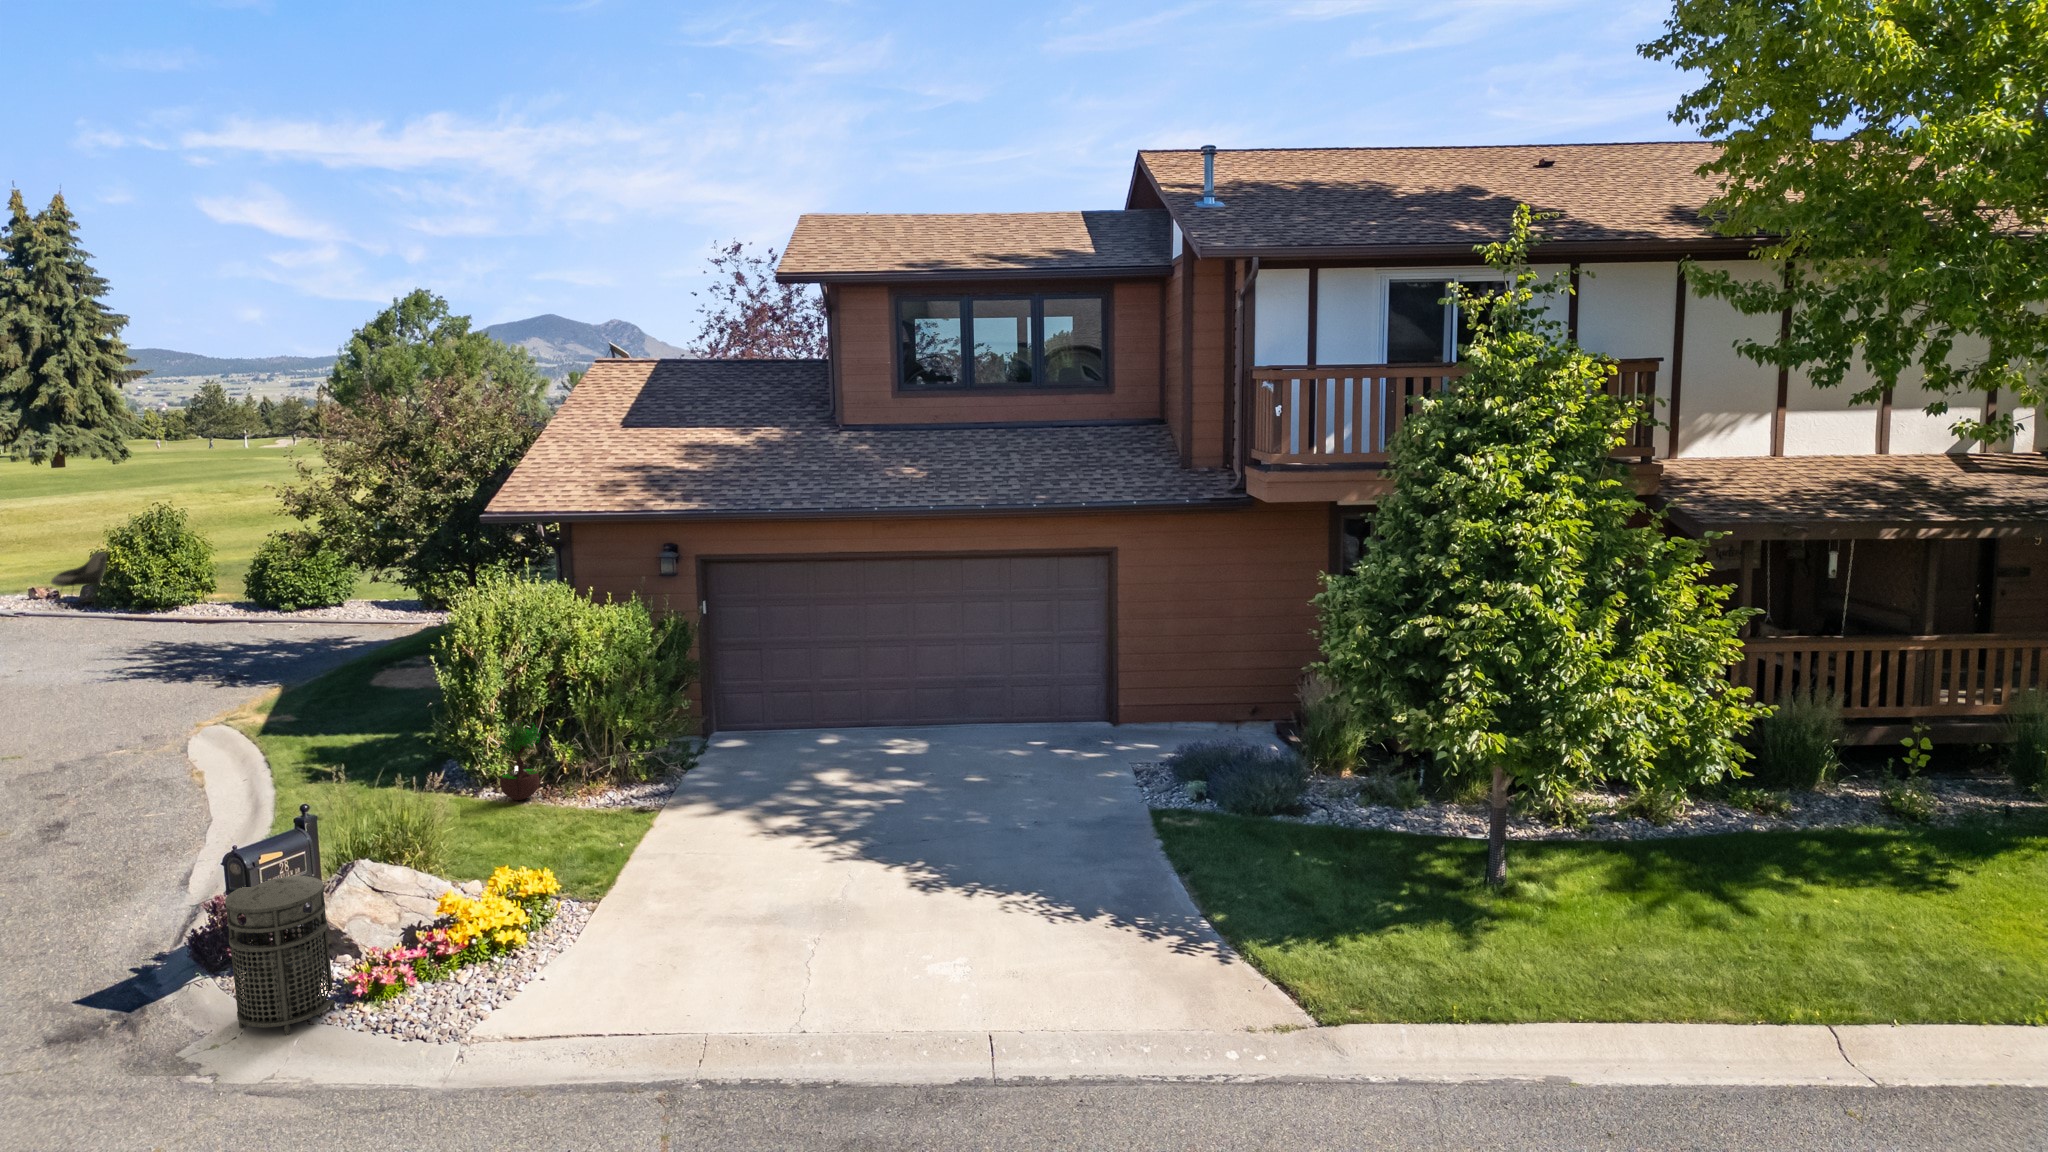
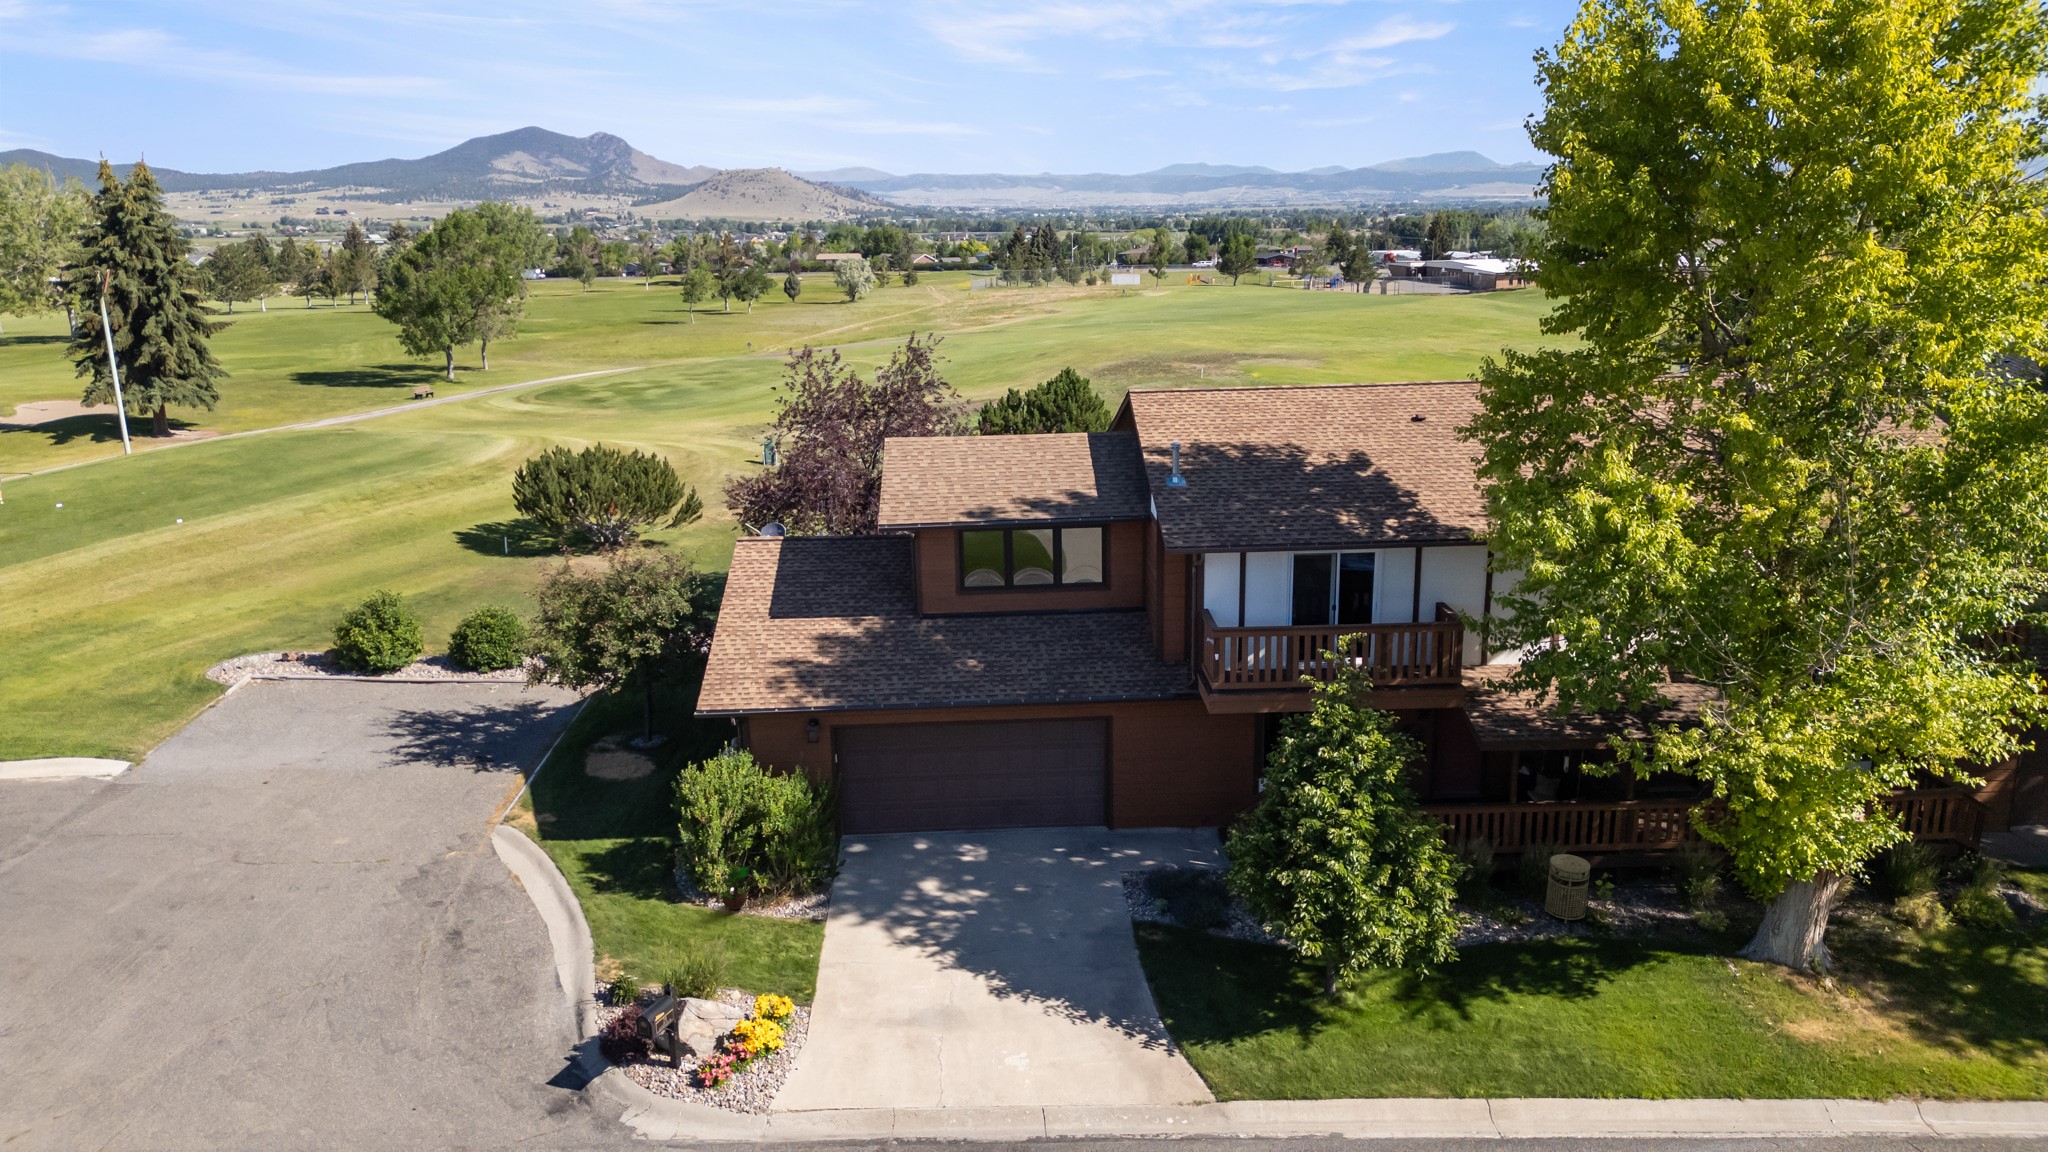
lounge chair: present [51,552,109,605] -> none [308,631,354,678]
trash can: present [225,876,335,1036] -> present [1545,854,1590,924]

